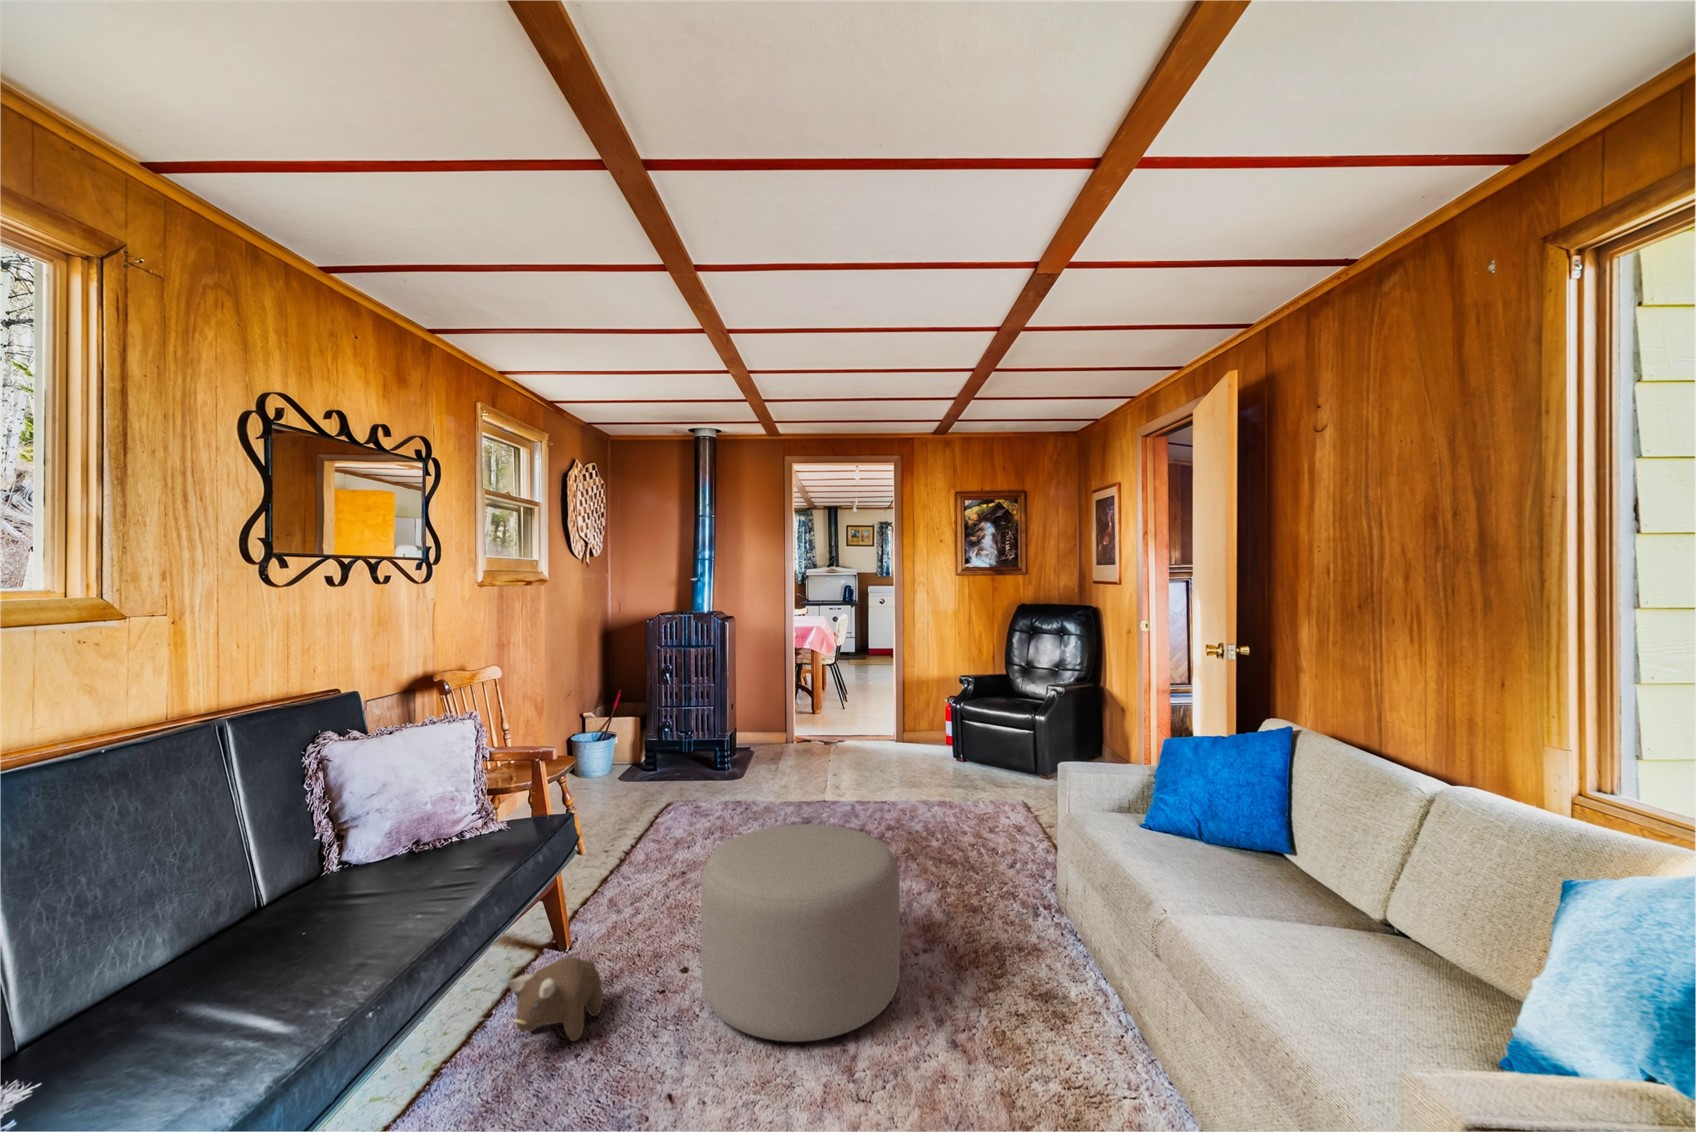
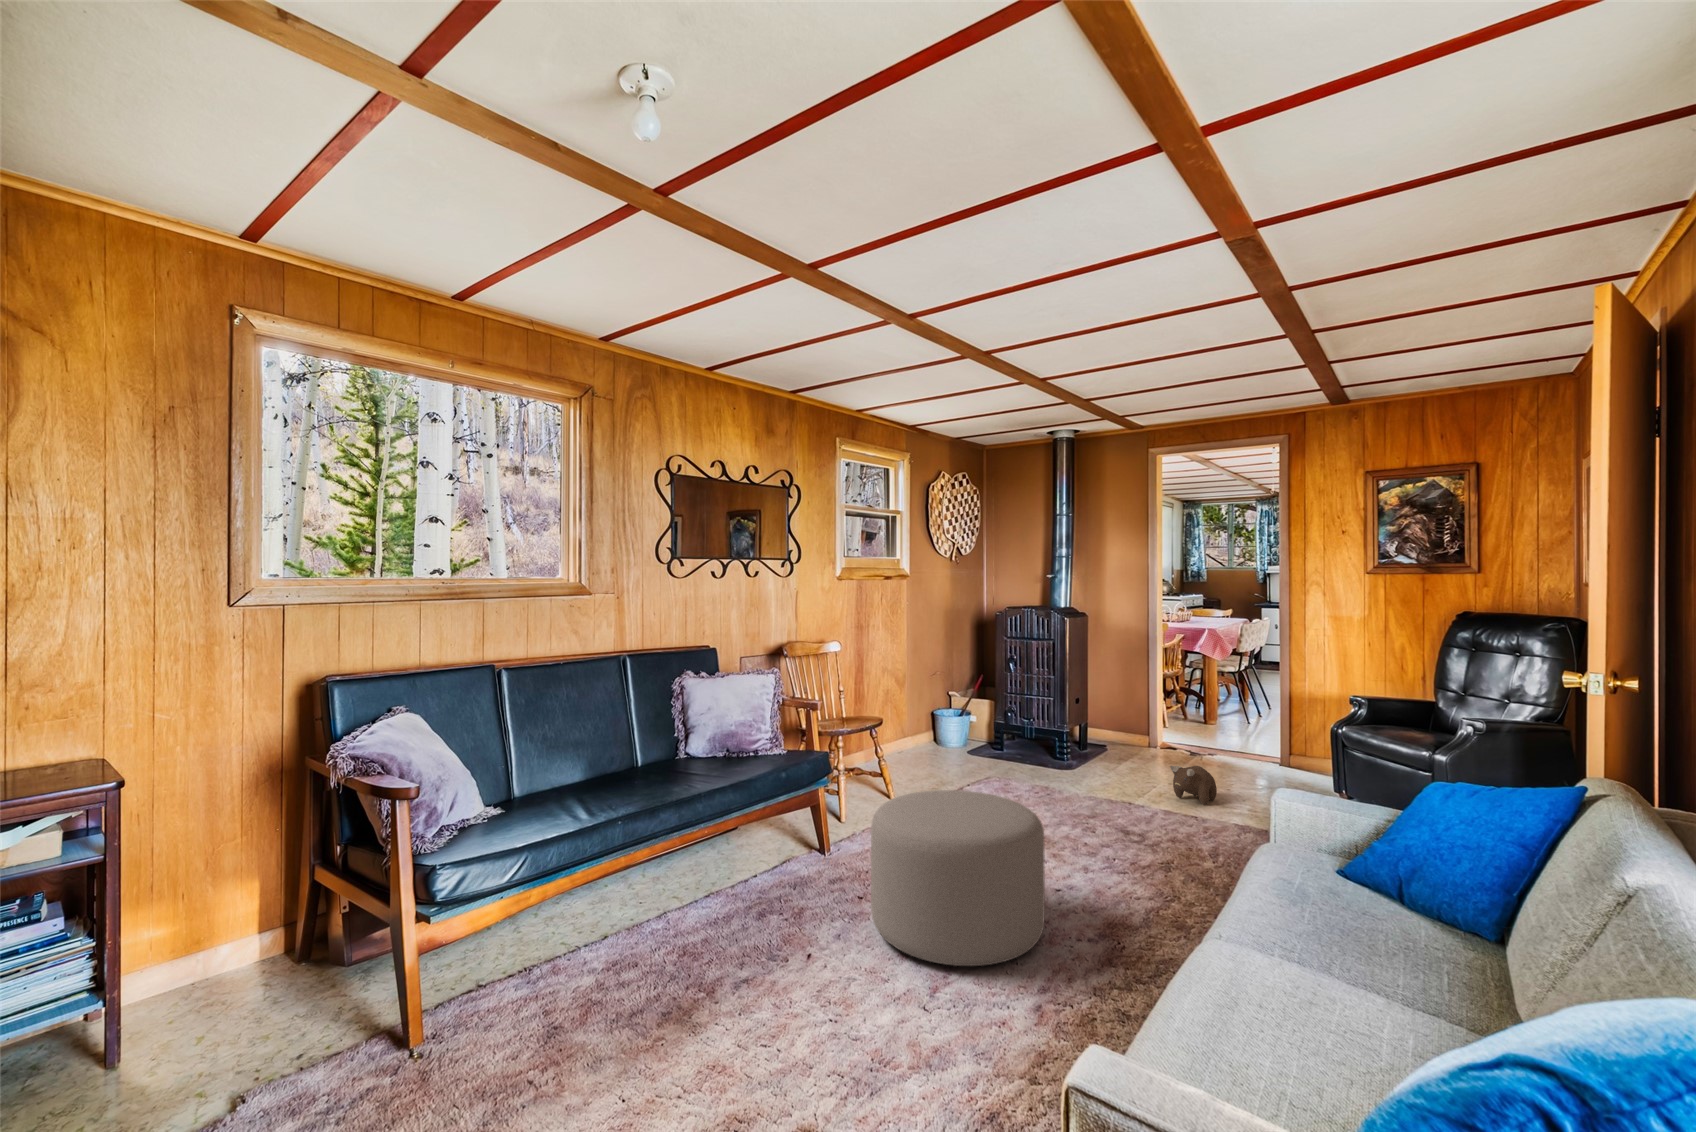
plush toy: present [508,957,603,1041] -> present [1170,766,1217,805]

